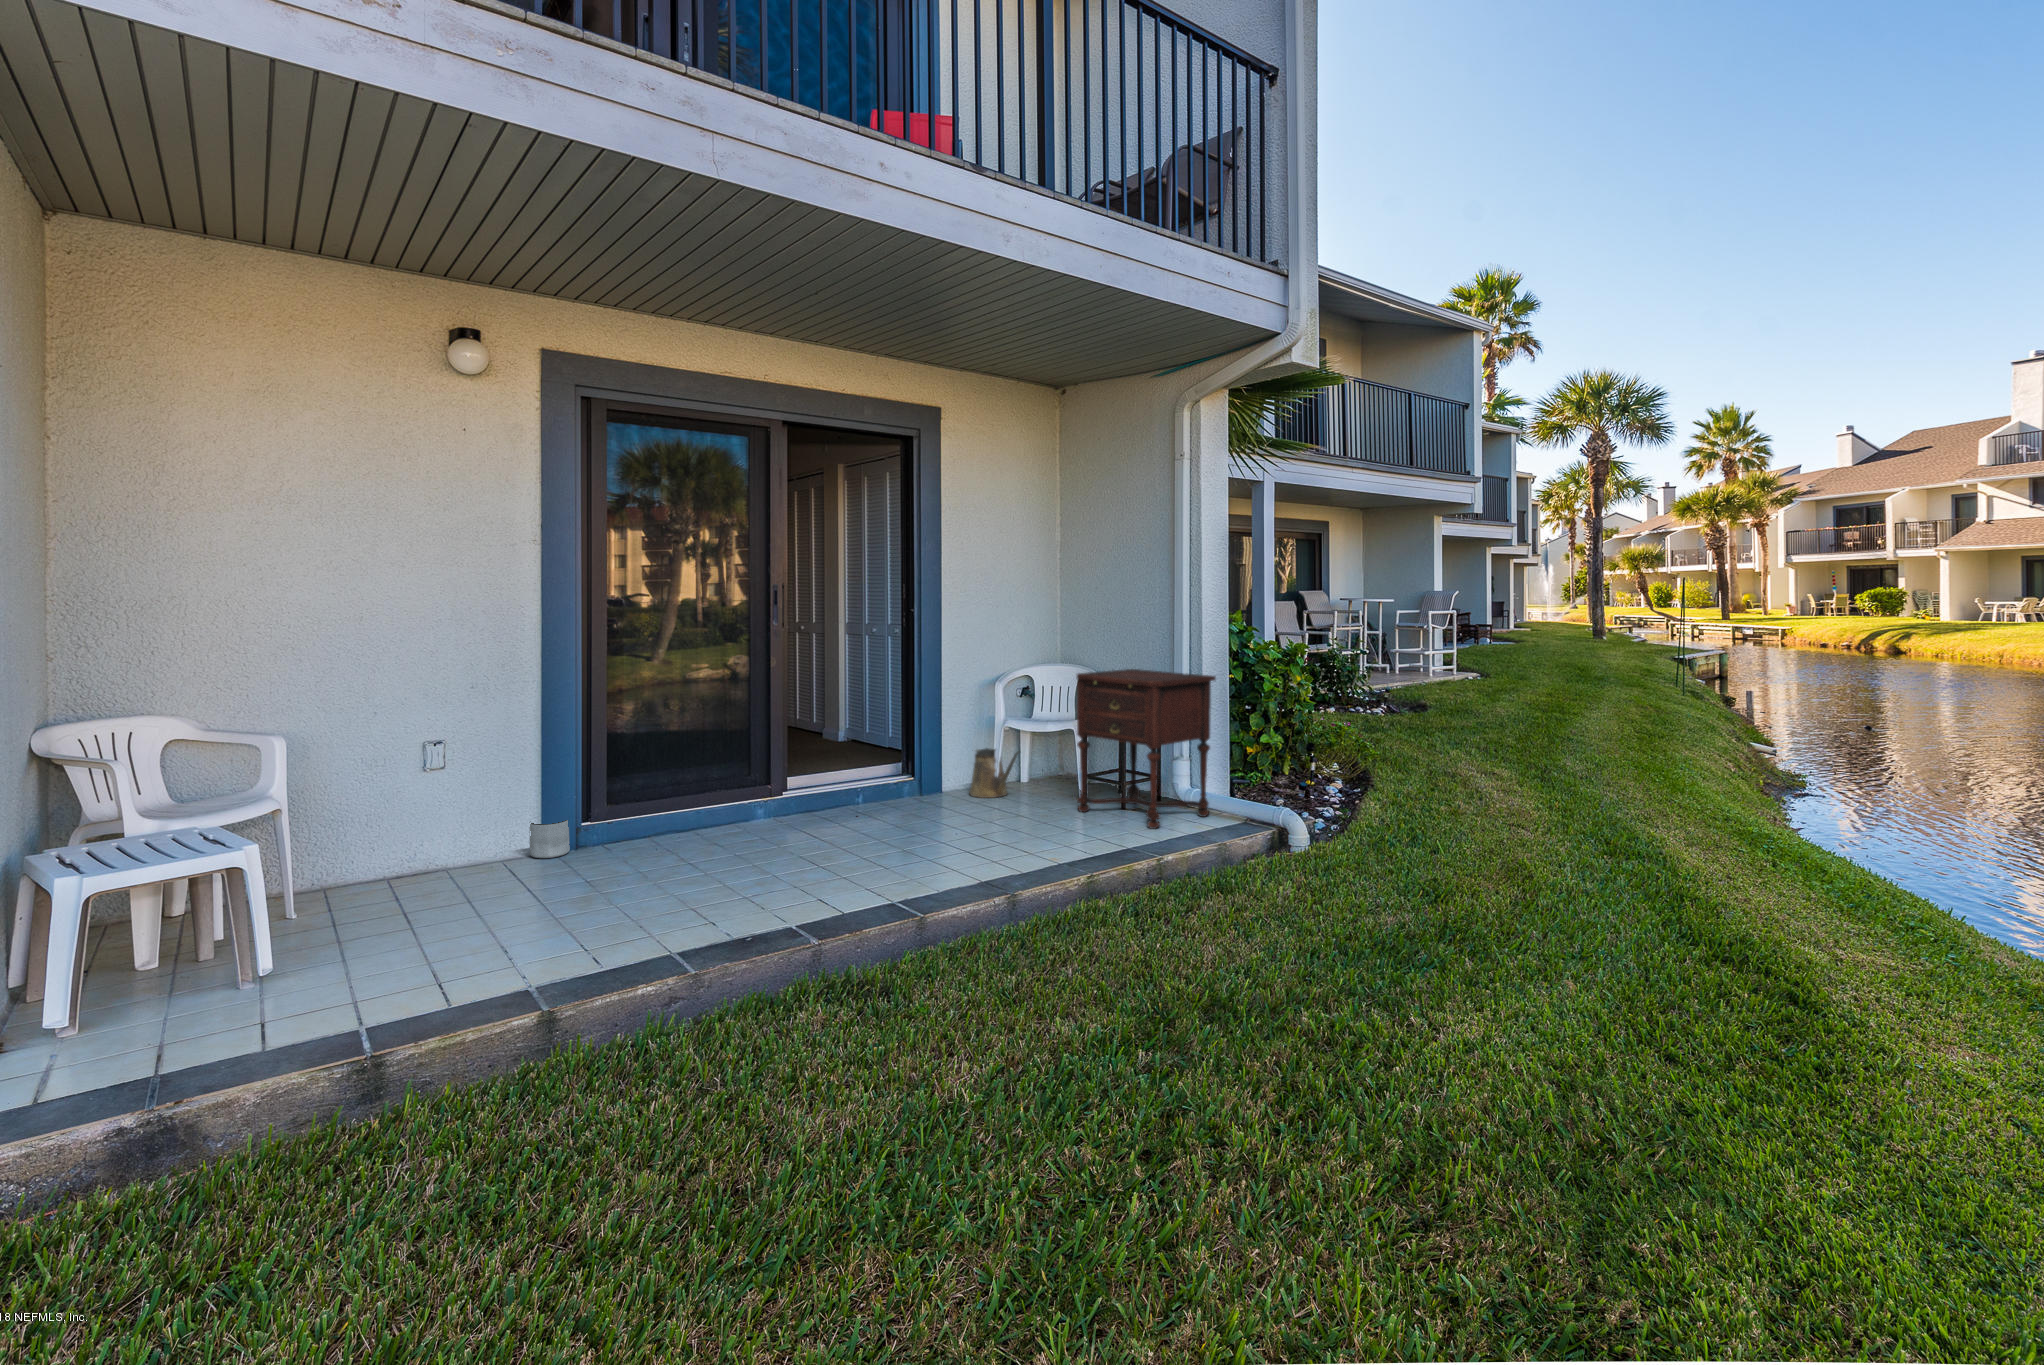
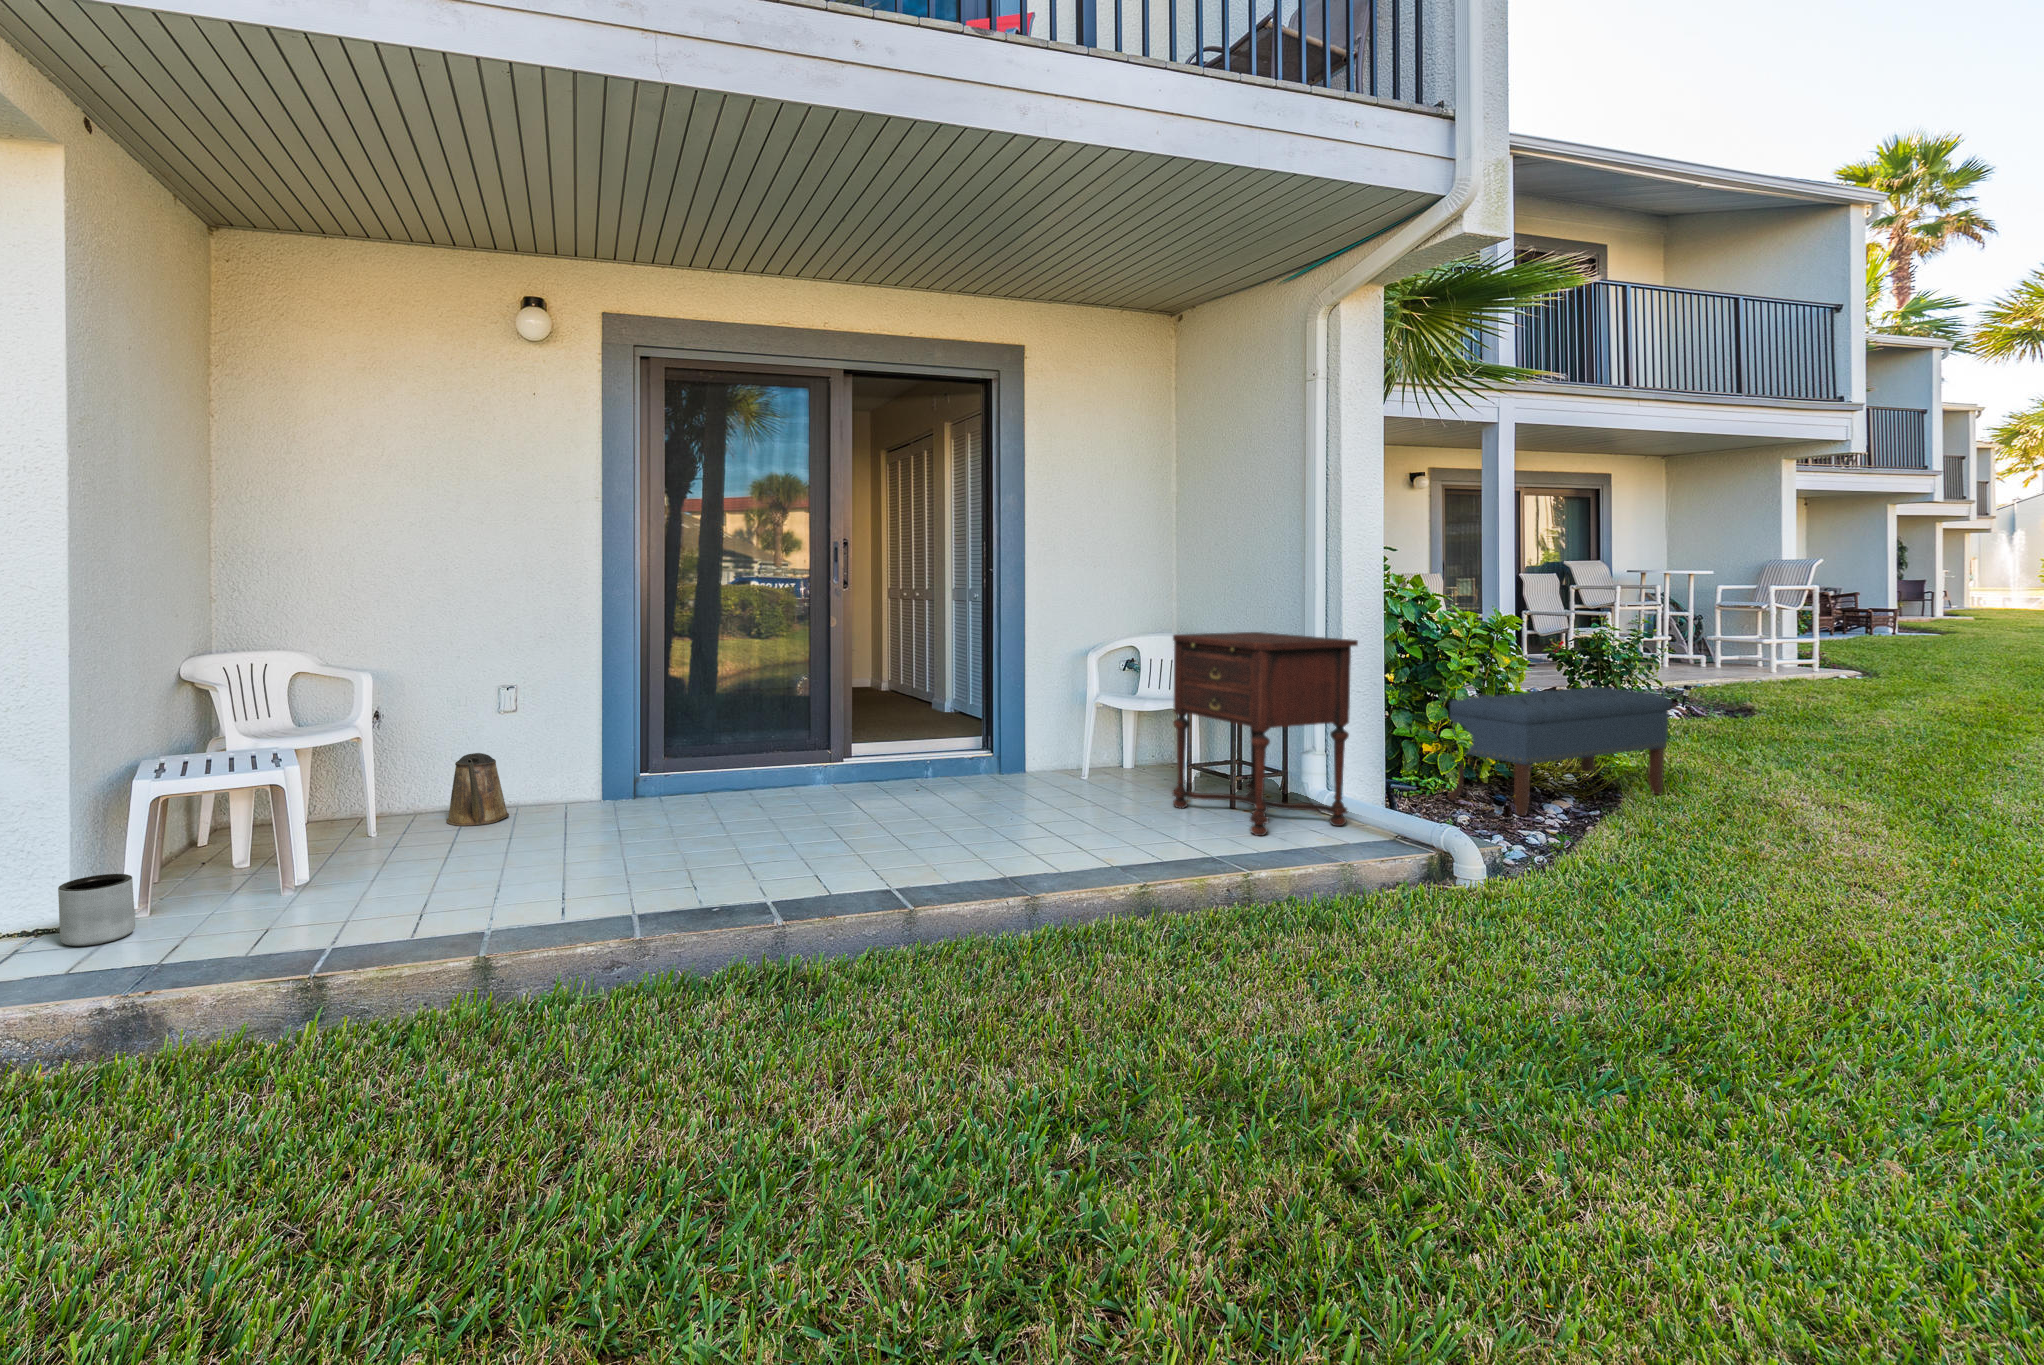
bench: none [1260,700,1399,799] -> present [1448,687,1672,816]
watering can: present [969,748,1020,798] -> present [447,753,509,826]
planter: present [529,820,570,858] -> present [58,874,135,946]

